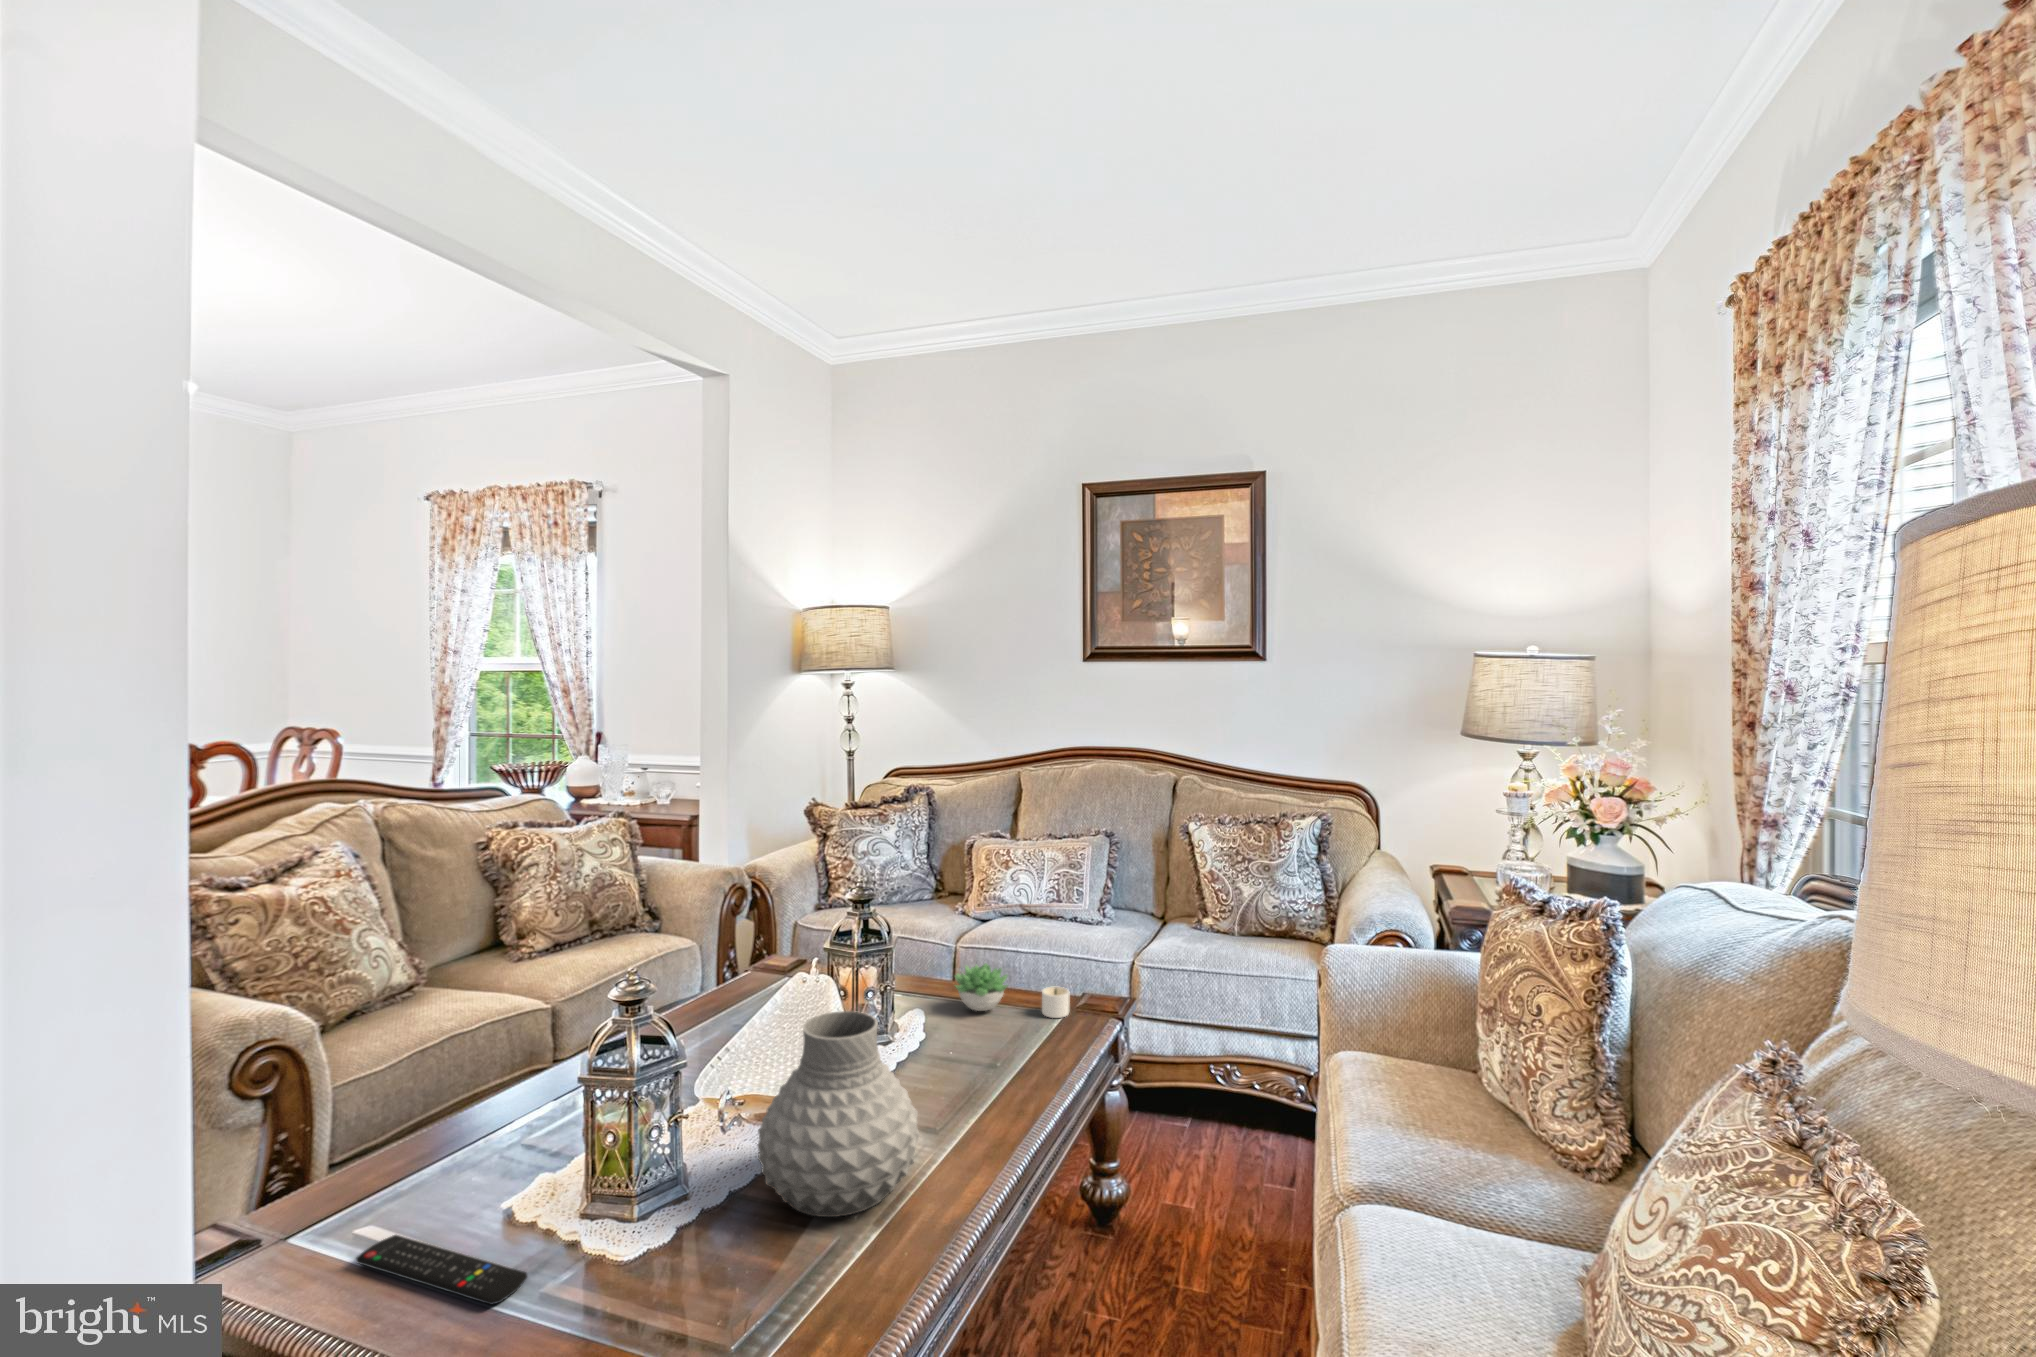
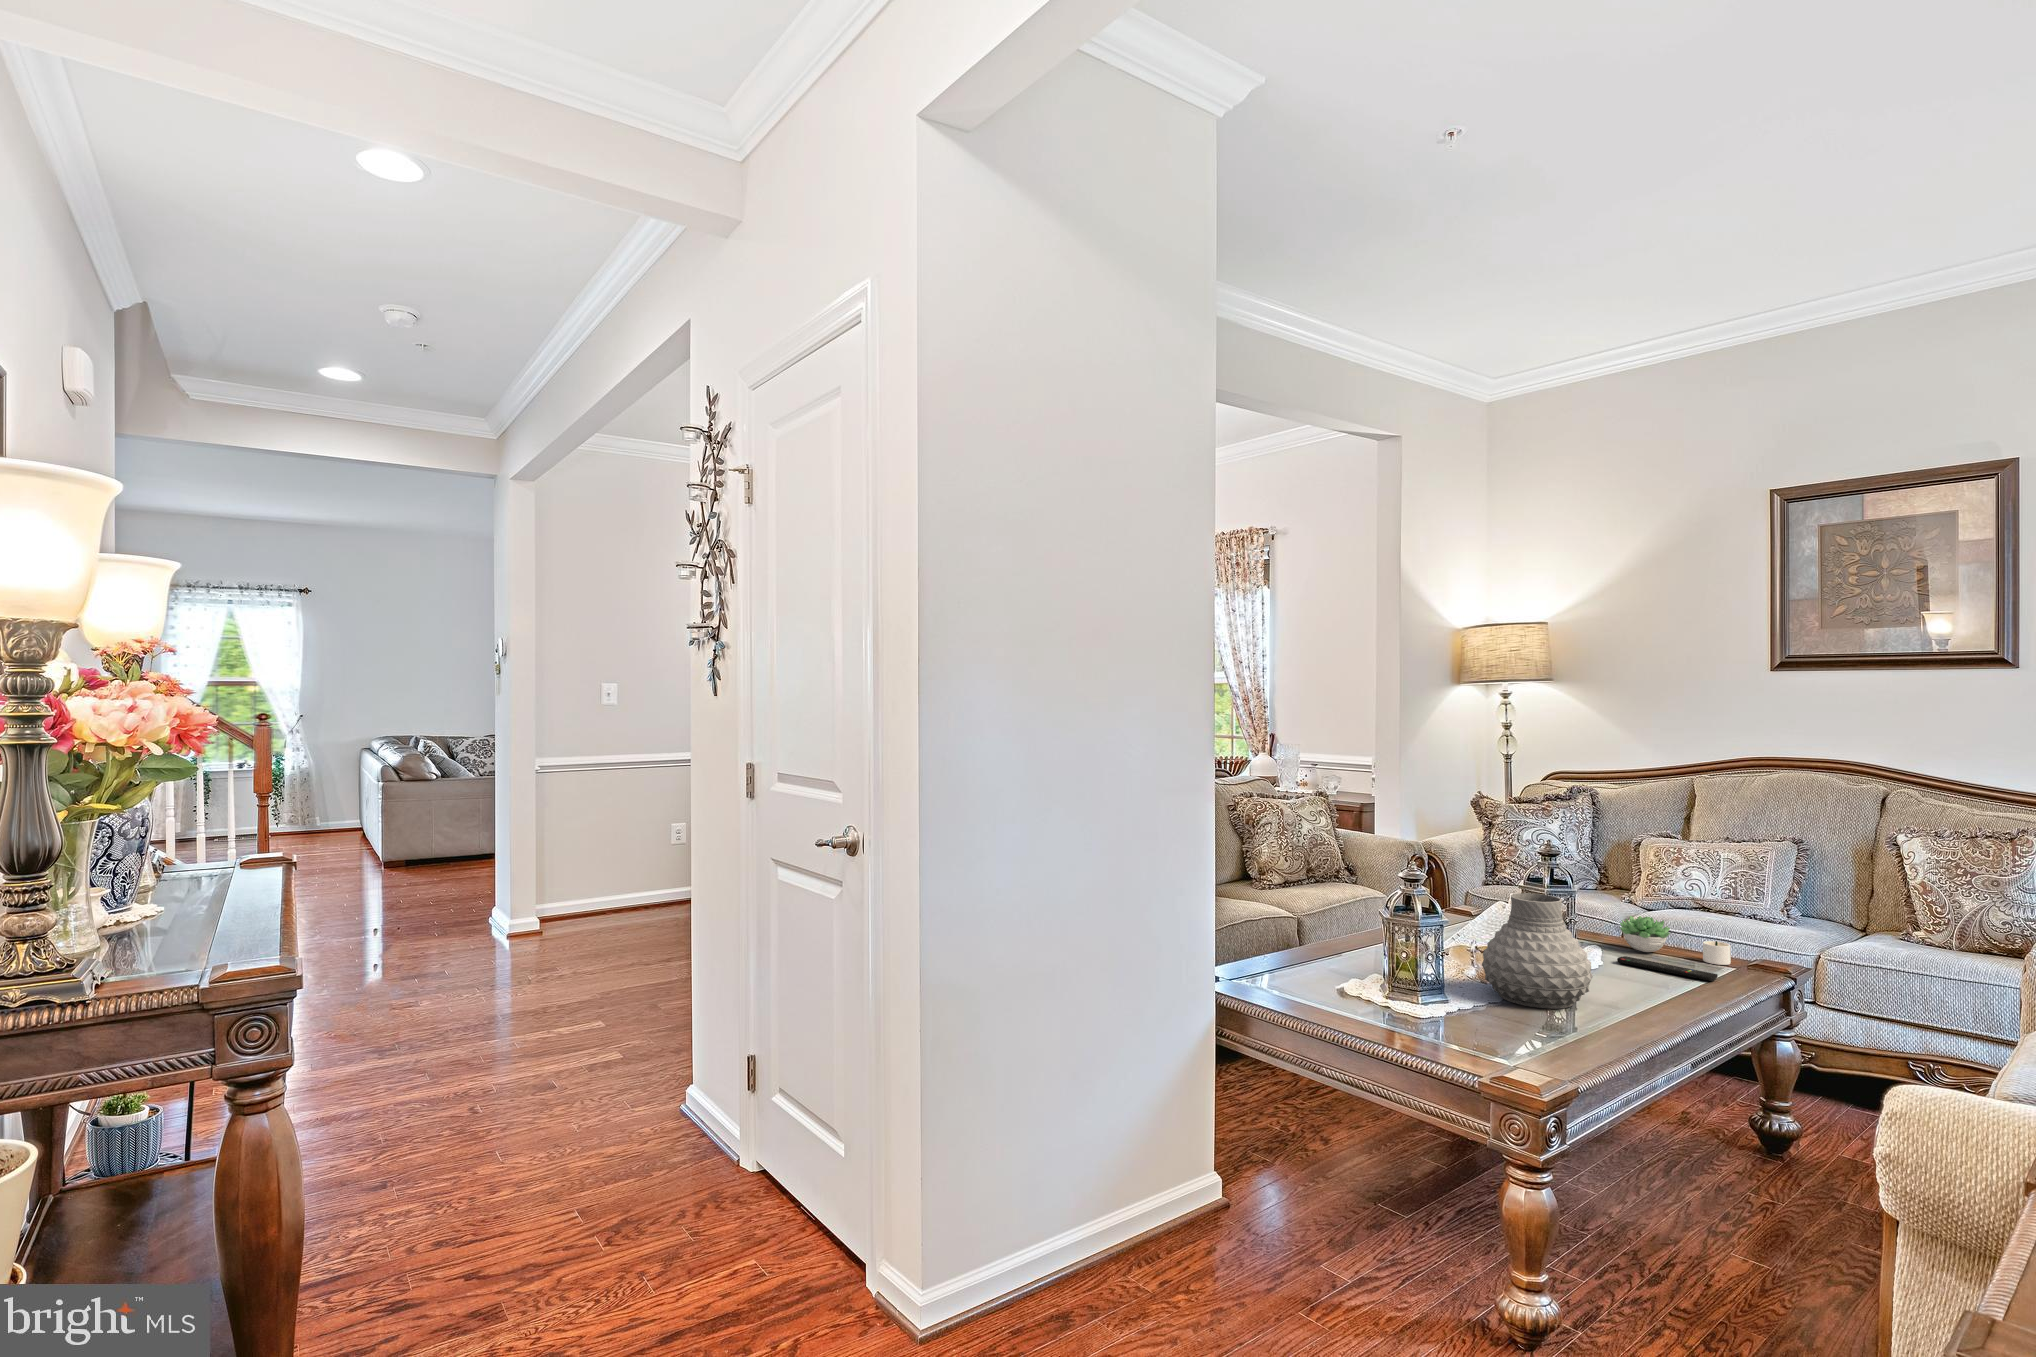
remote control: present [356,1235,527,1305] -> present [1617,956,1718,981]

